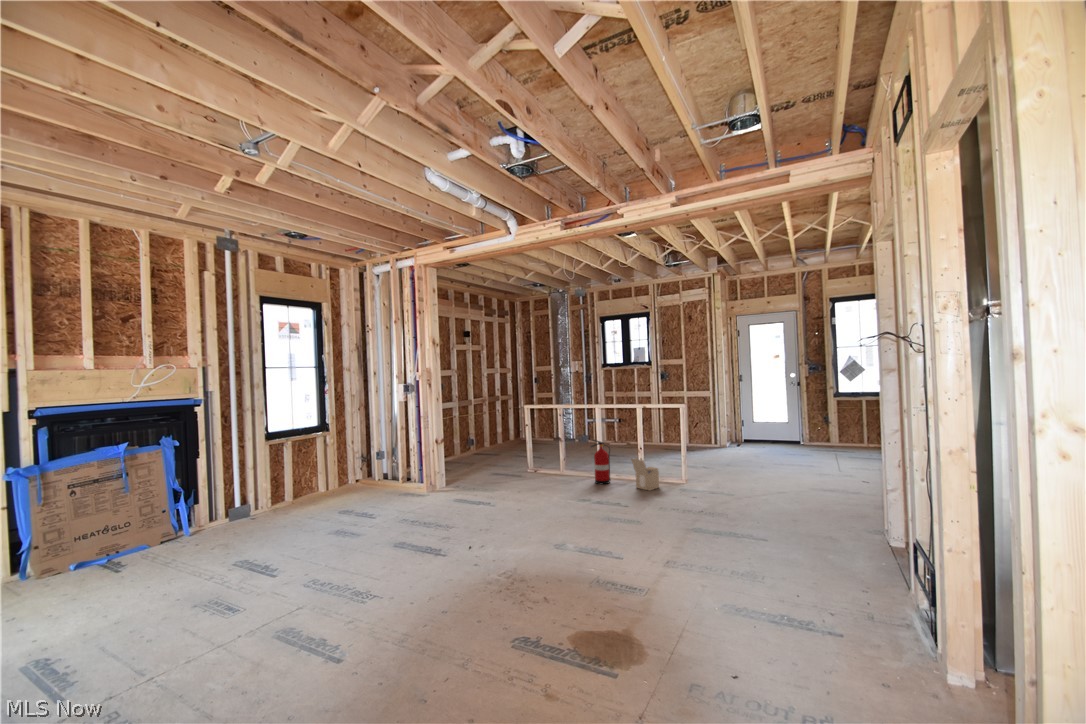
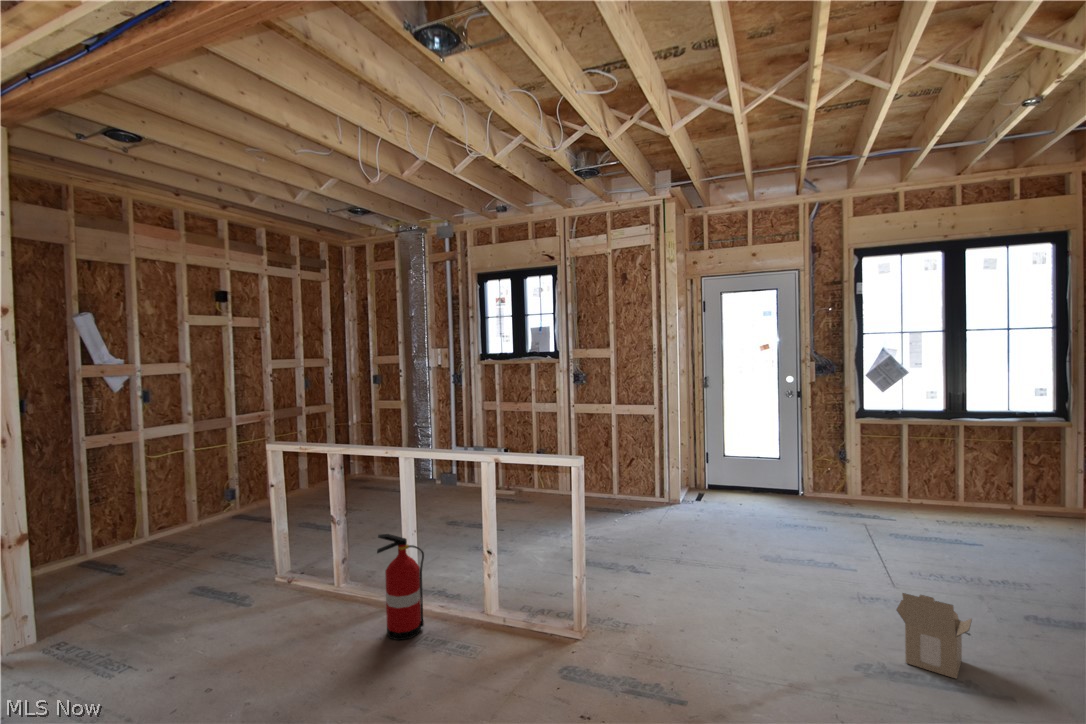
cardboard box: present [631,458,659,491] -> present [896,593,972,679]

